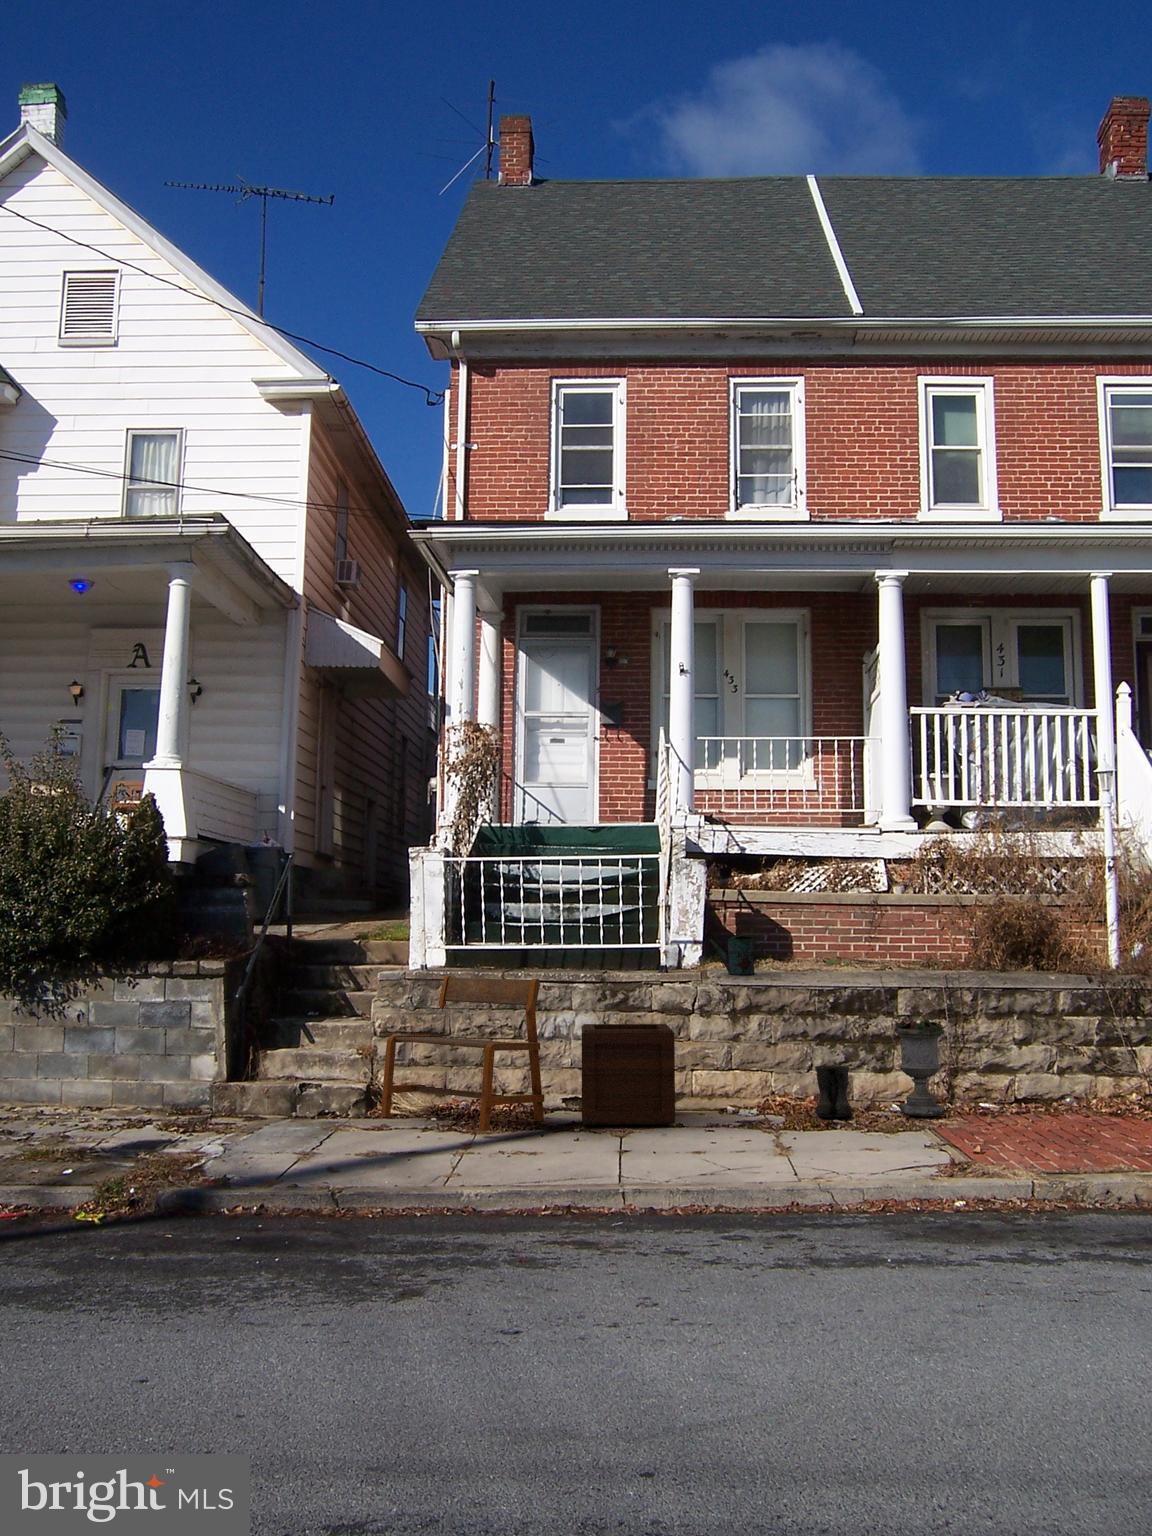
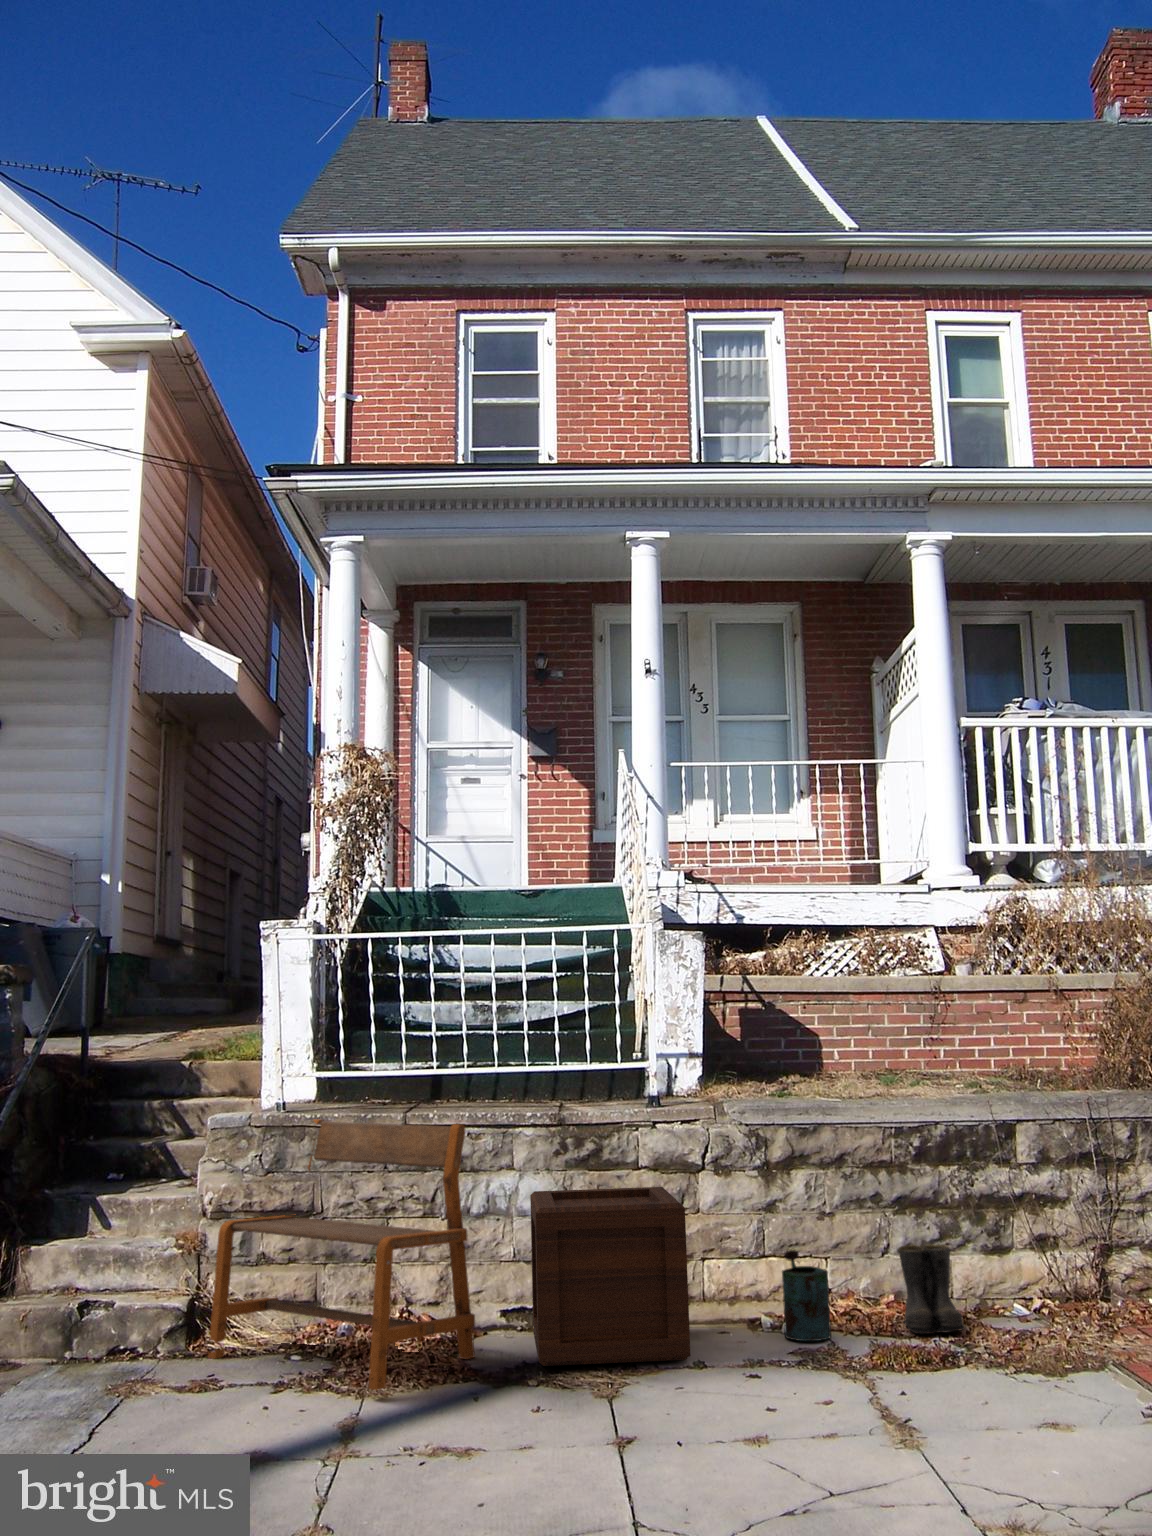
watering can: present [703,932,764,974] -> present [782,1250,831,1341]
planter: present [894,1019,947,1117] -> none [1017,1167,1110,1327]

